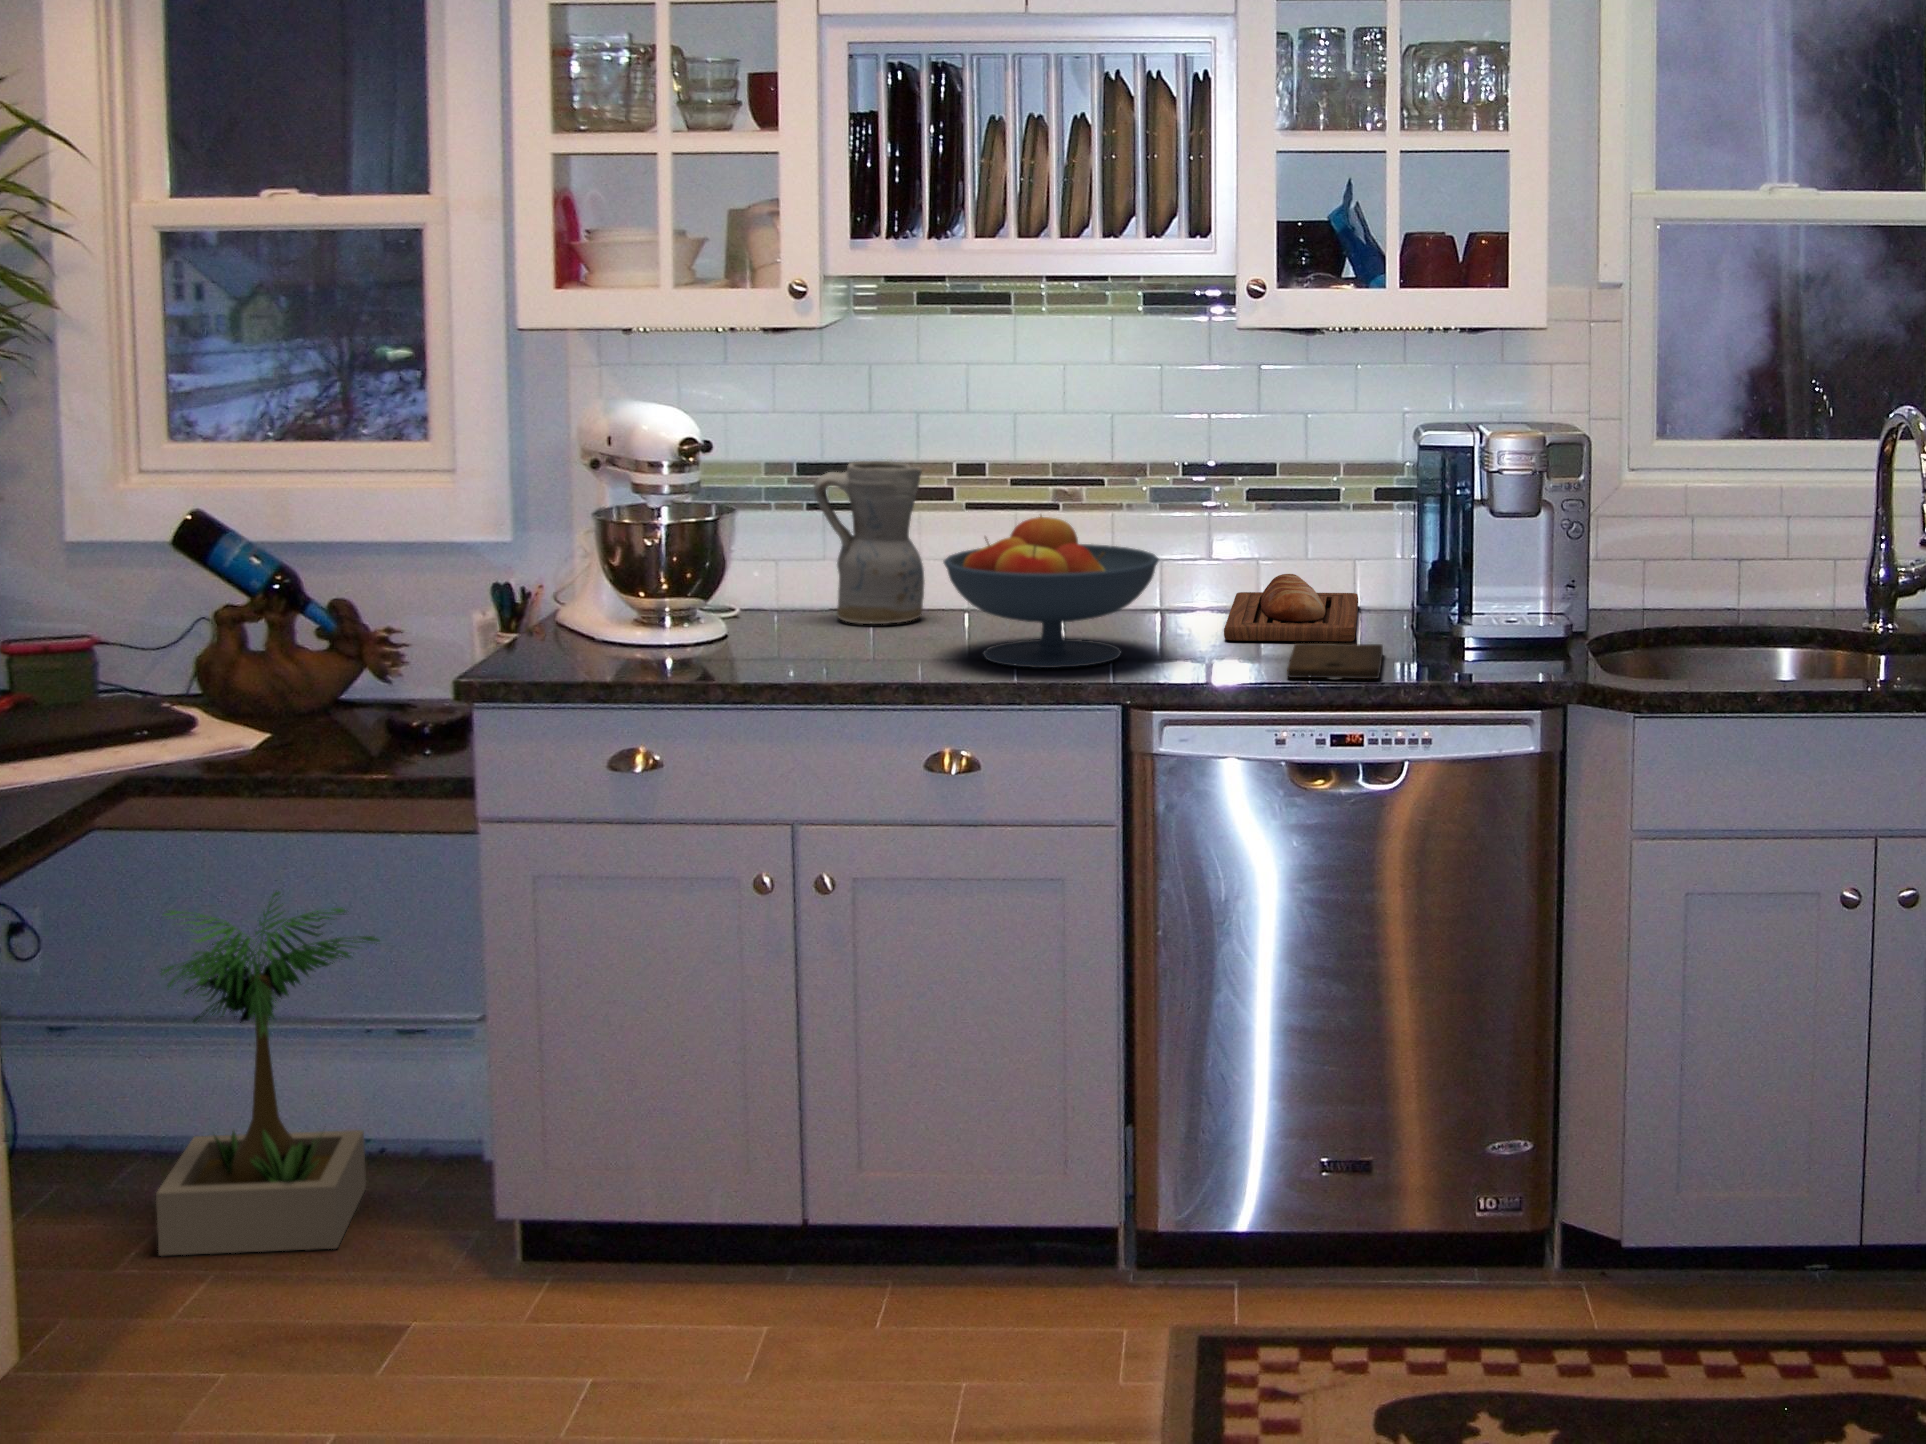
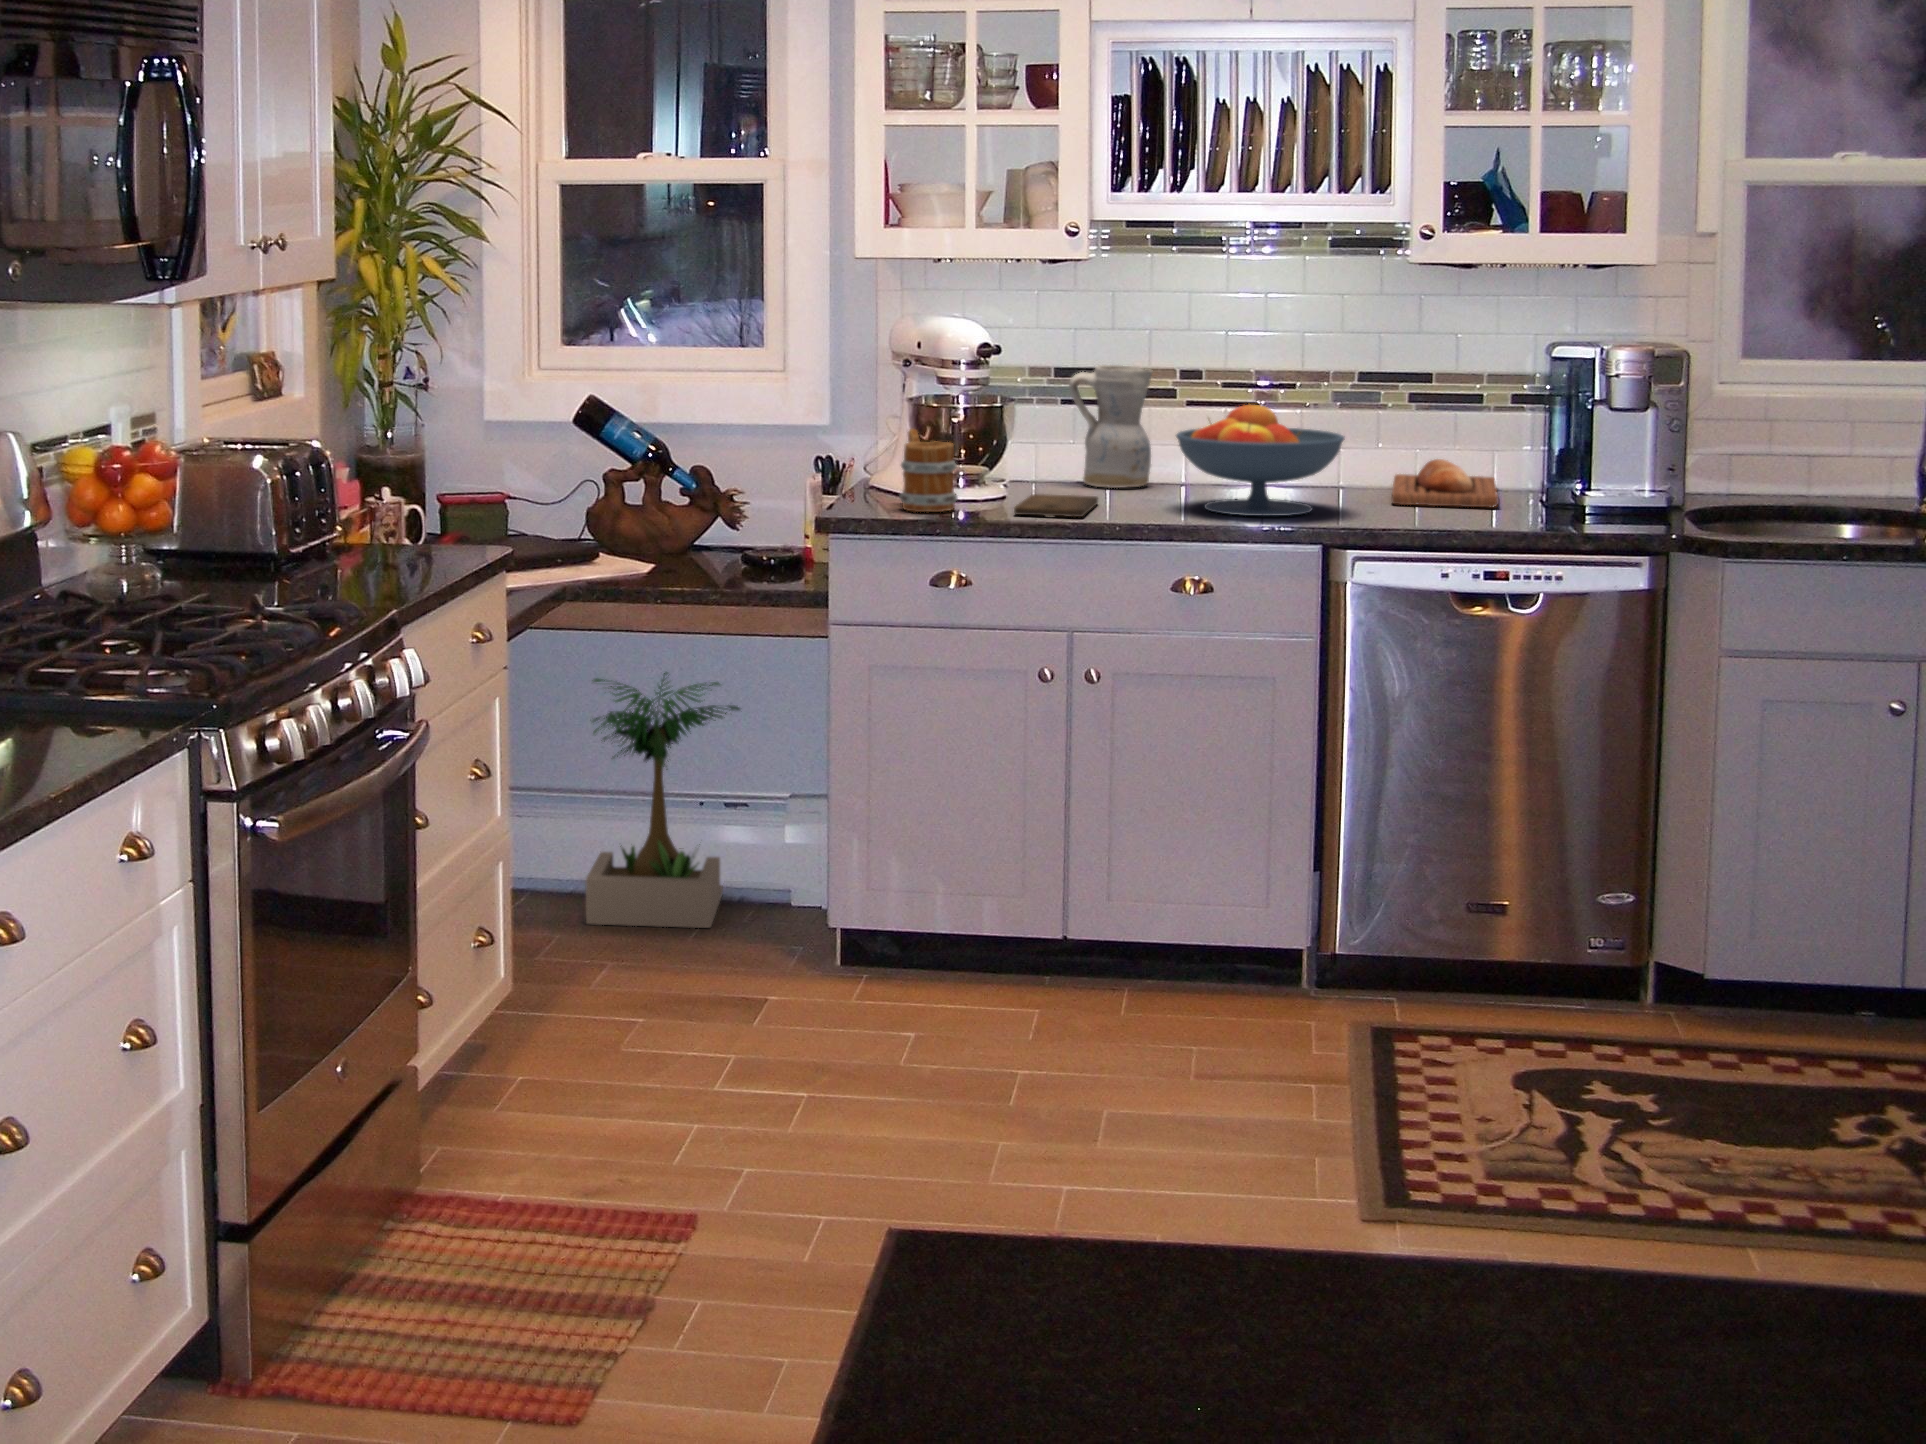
mug: none [573,561,654,677] -> present [899,429,958,512]
cutting board: present [1287,643,1383,679] -> present [1014,494,1098,517]

